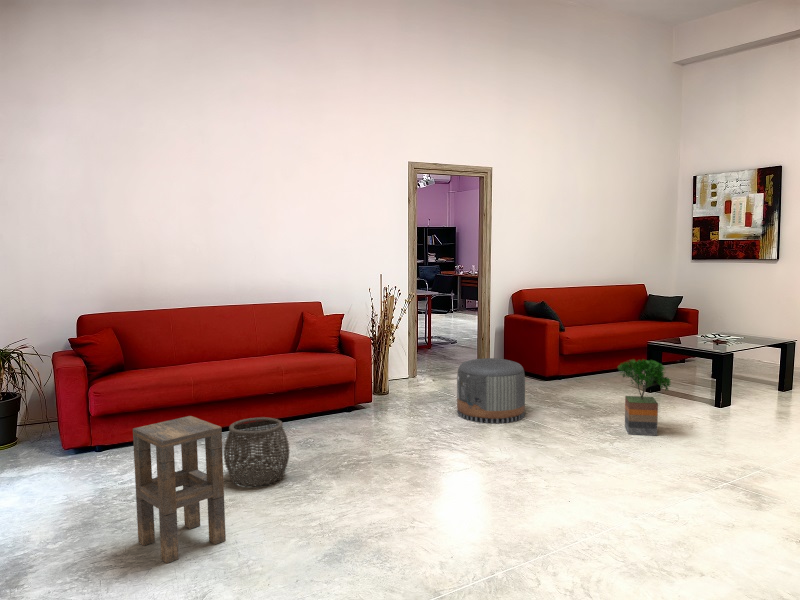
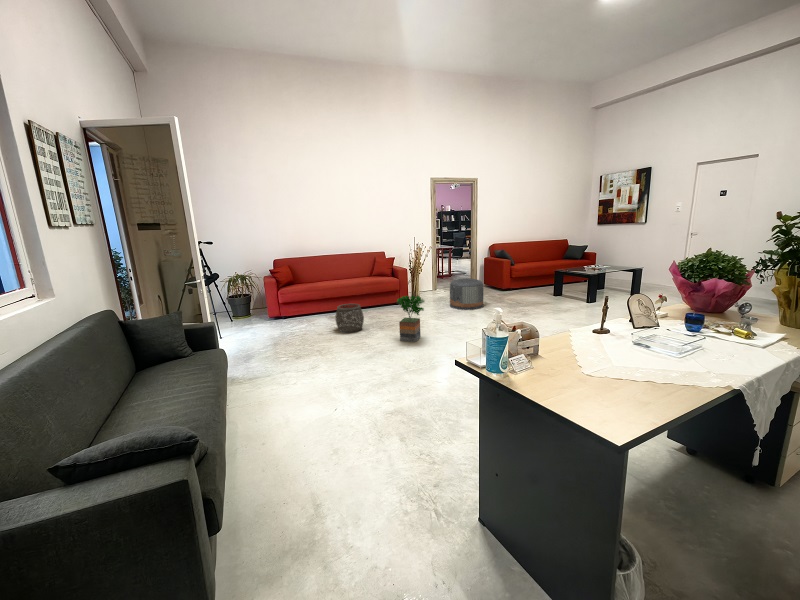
potted tree: present [618,359,671,436] -> present [397,295,424,342]
side table: present [133,416,226,563] -> none [295,300,334,356]

